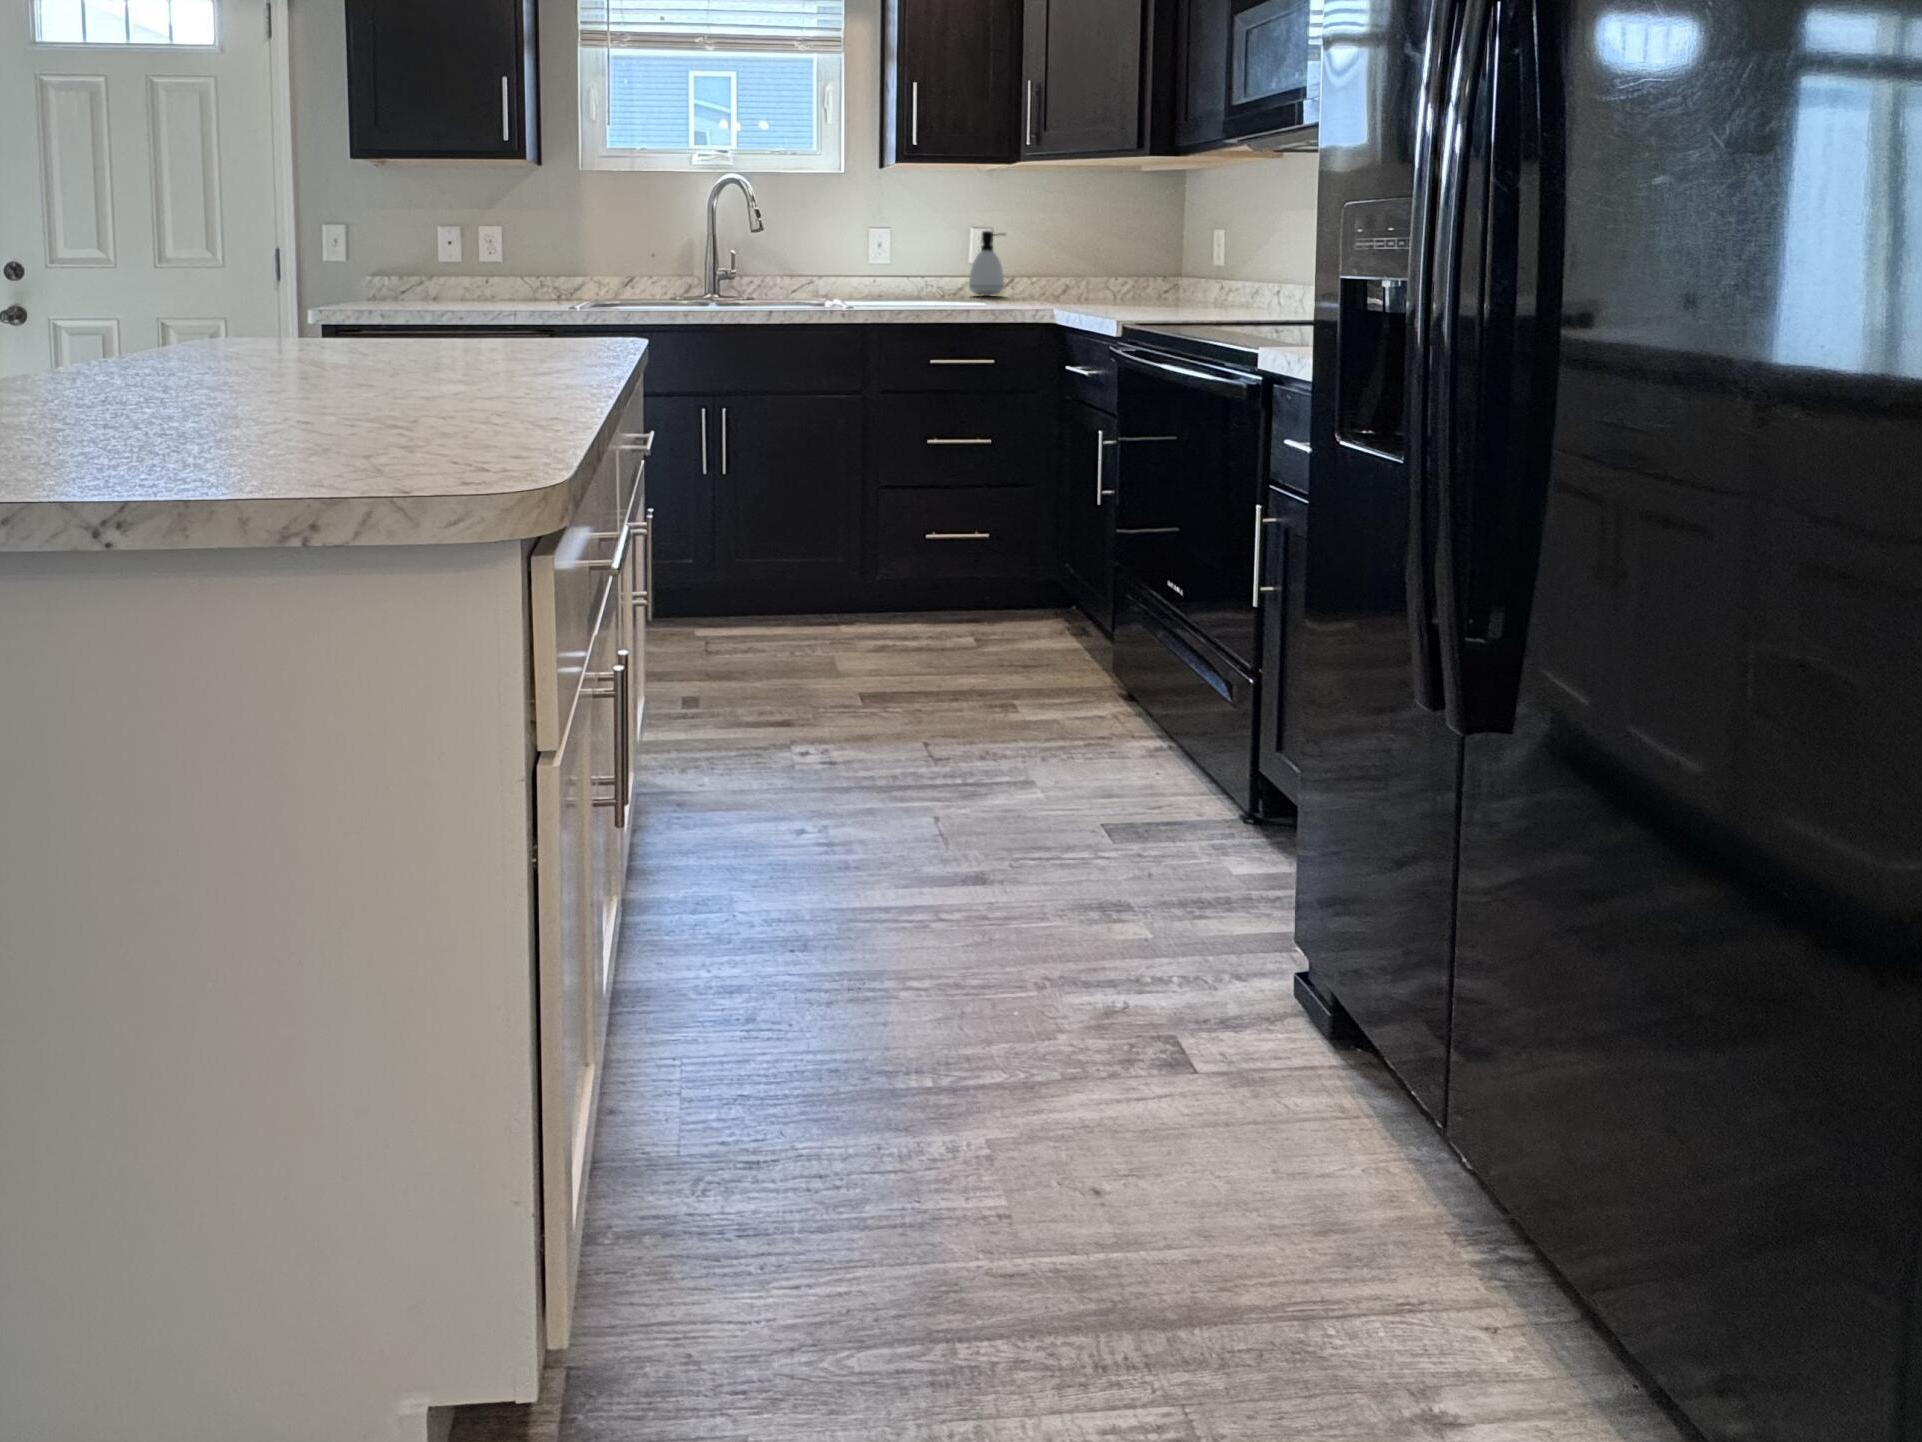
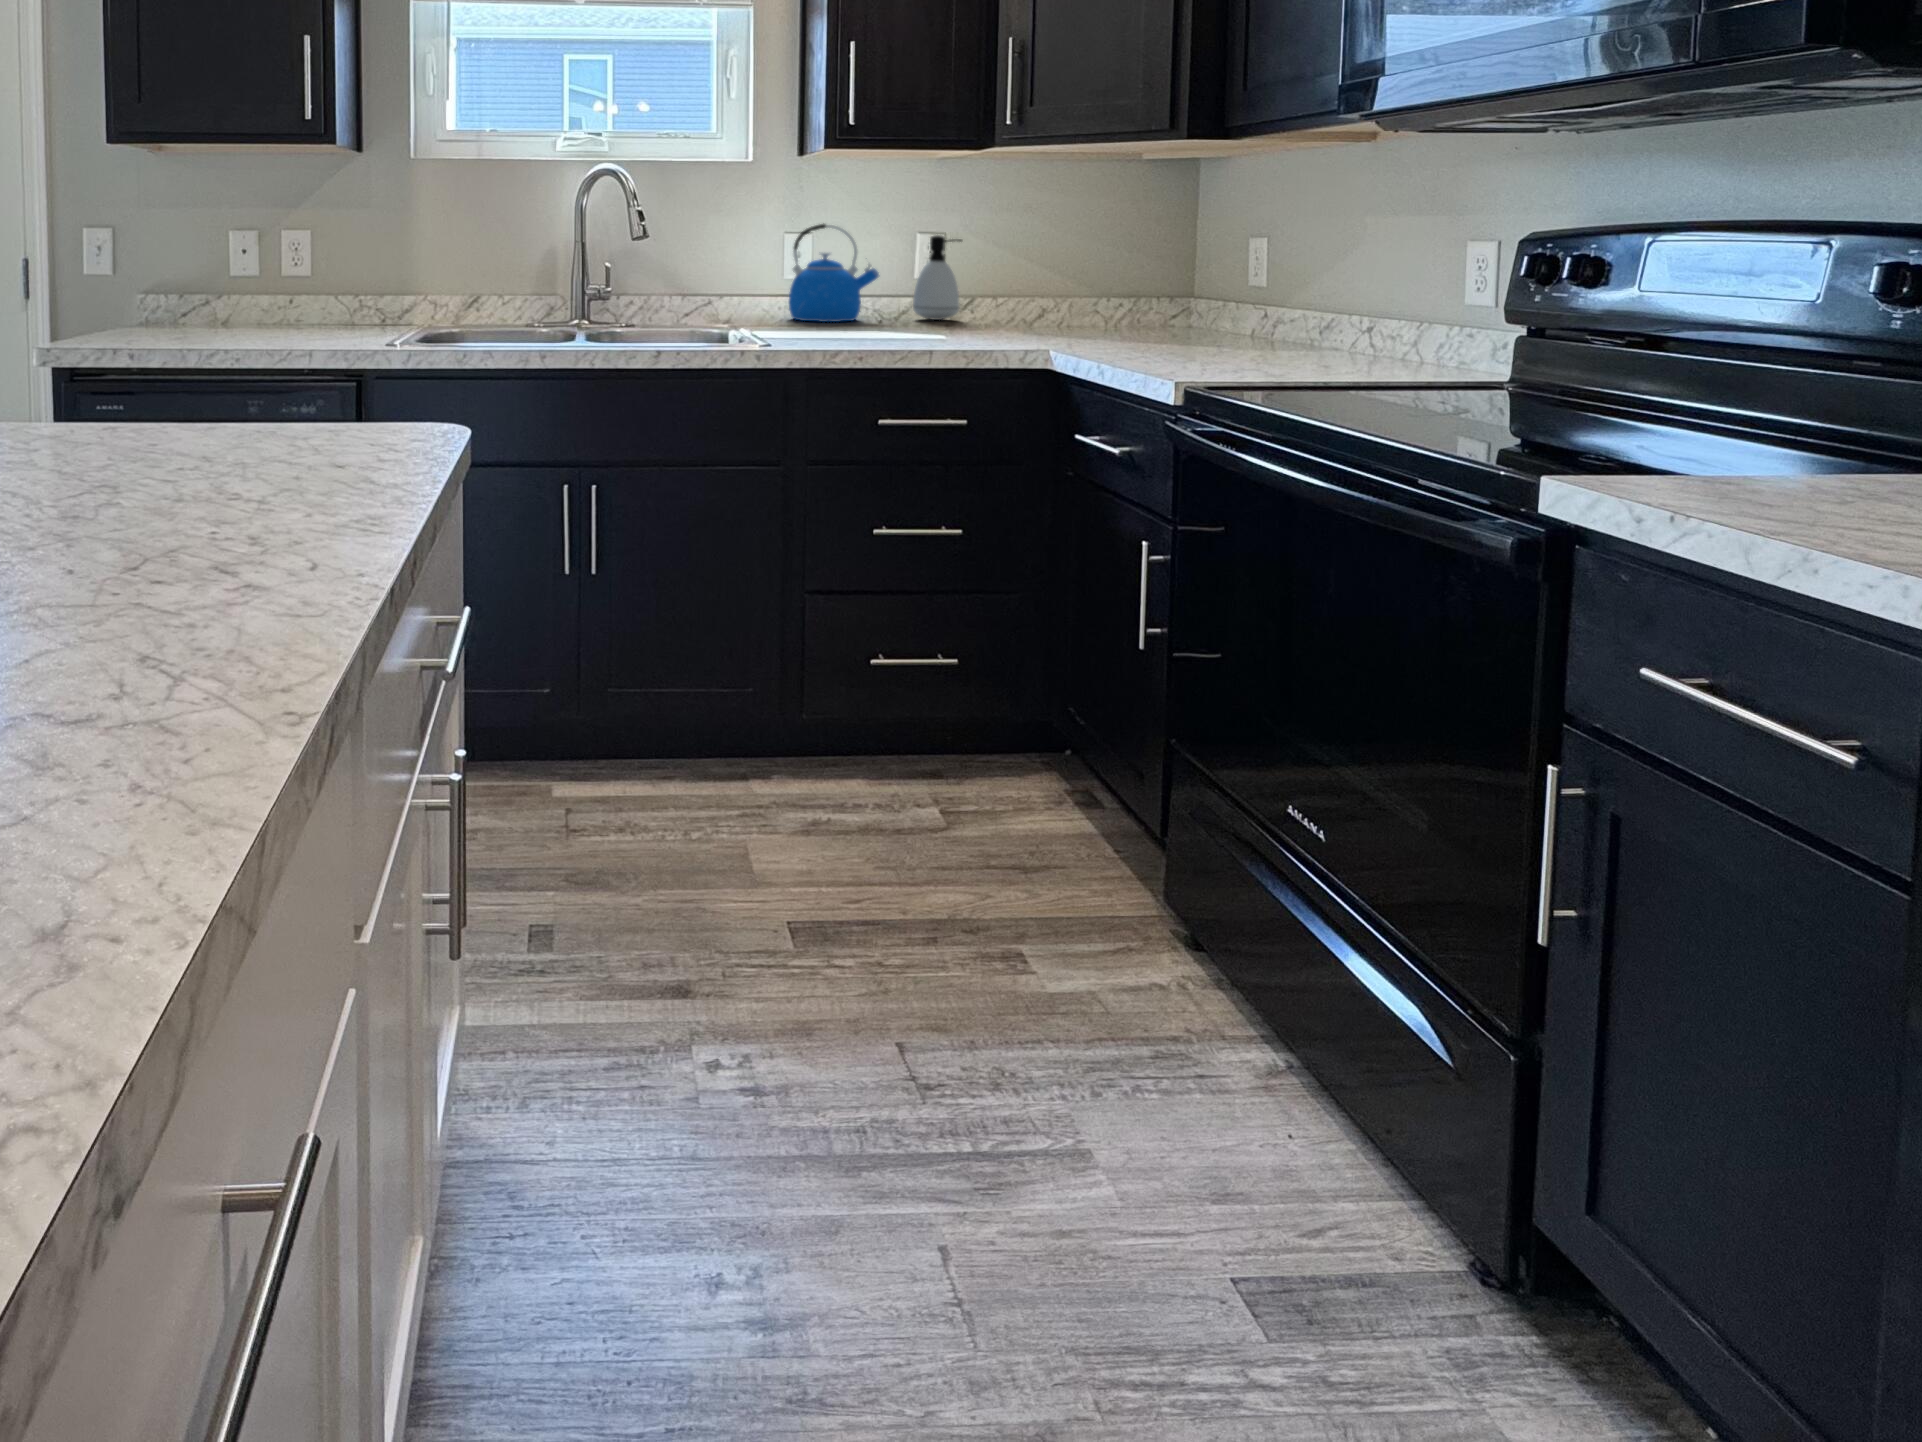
kettle: none [874,222,943,297] -> present [789,223,879,322]

